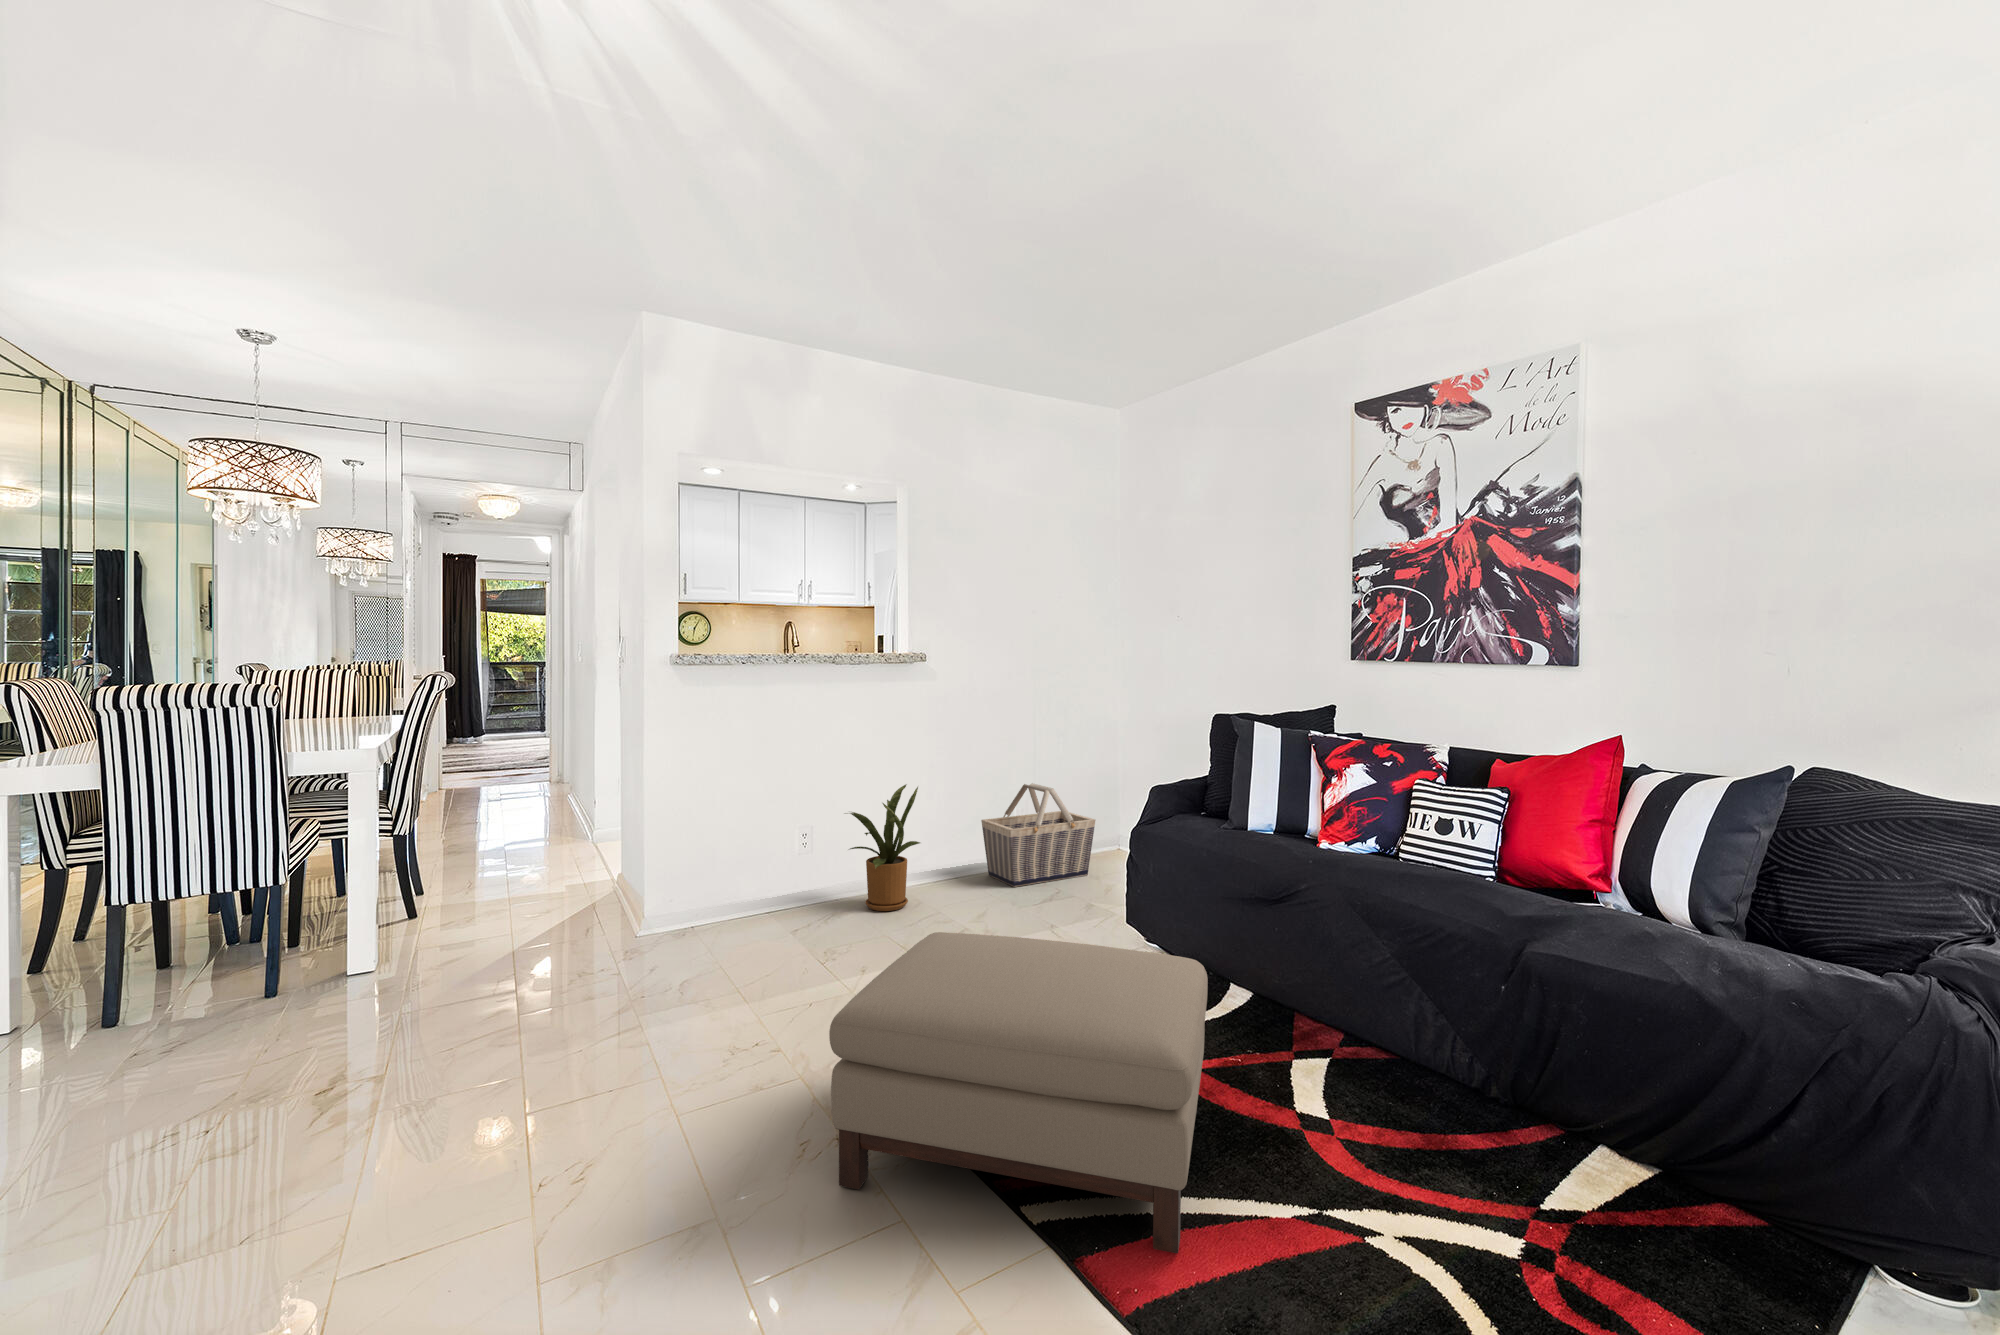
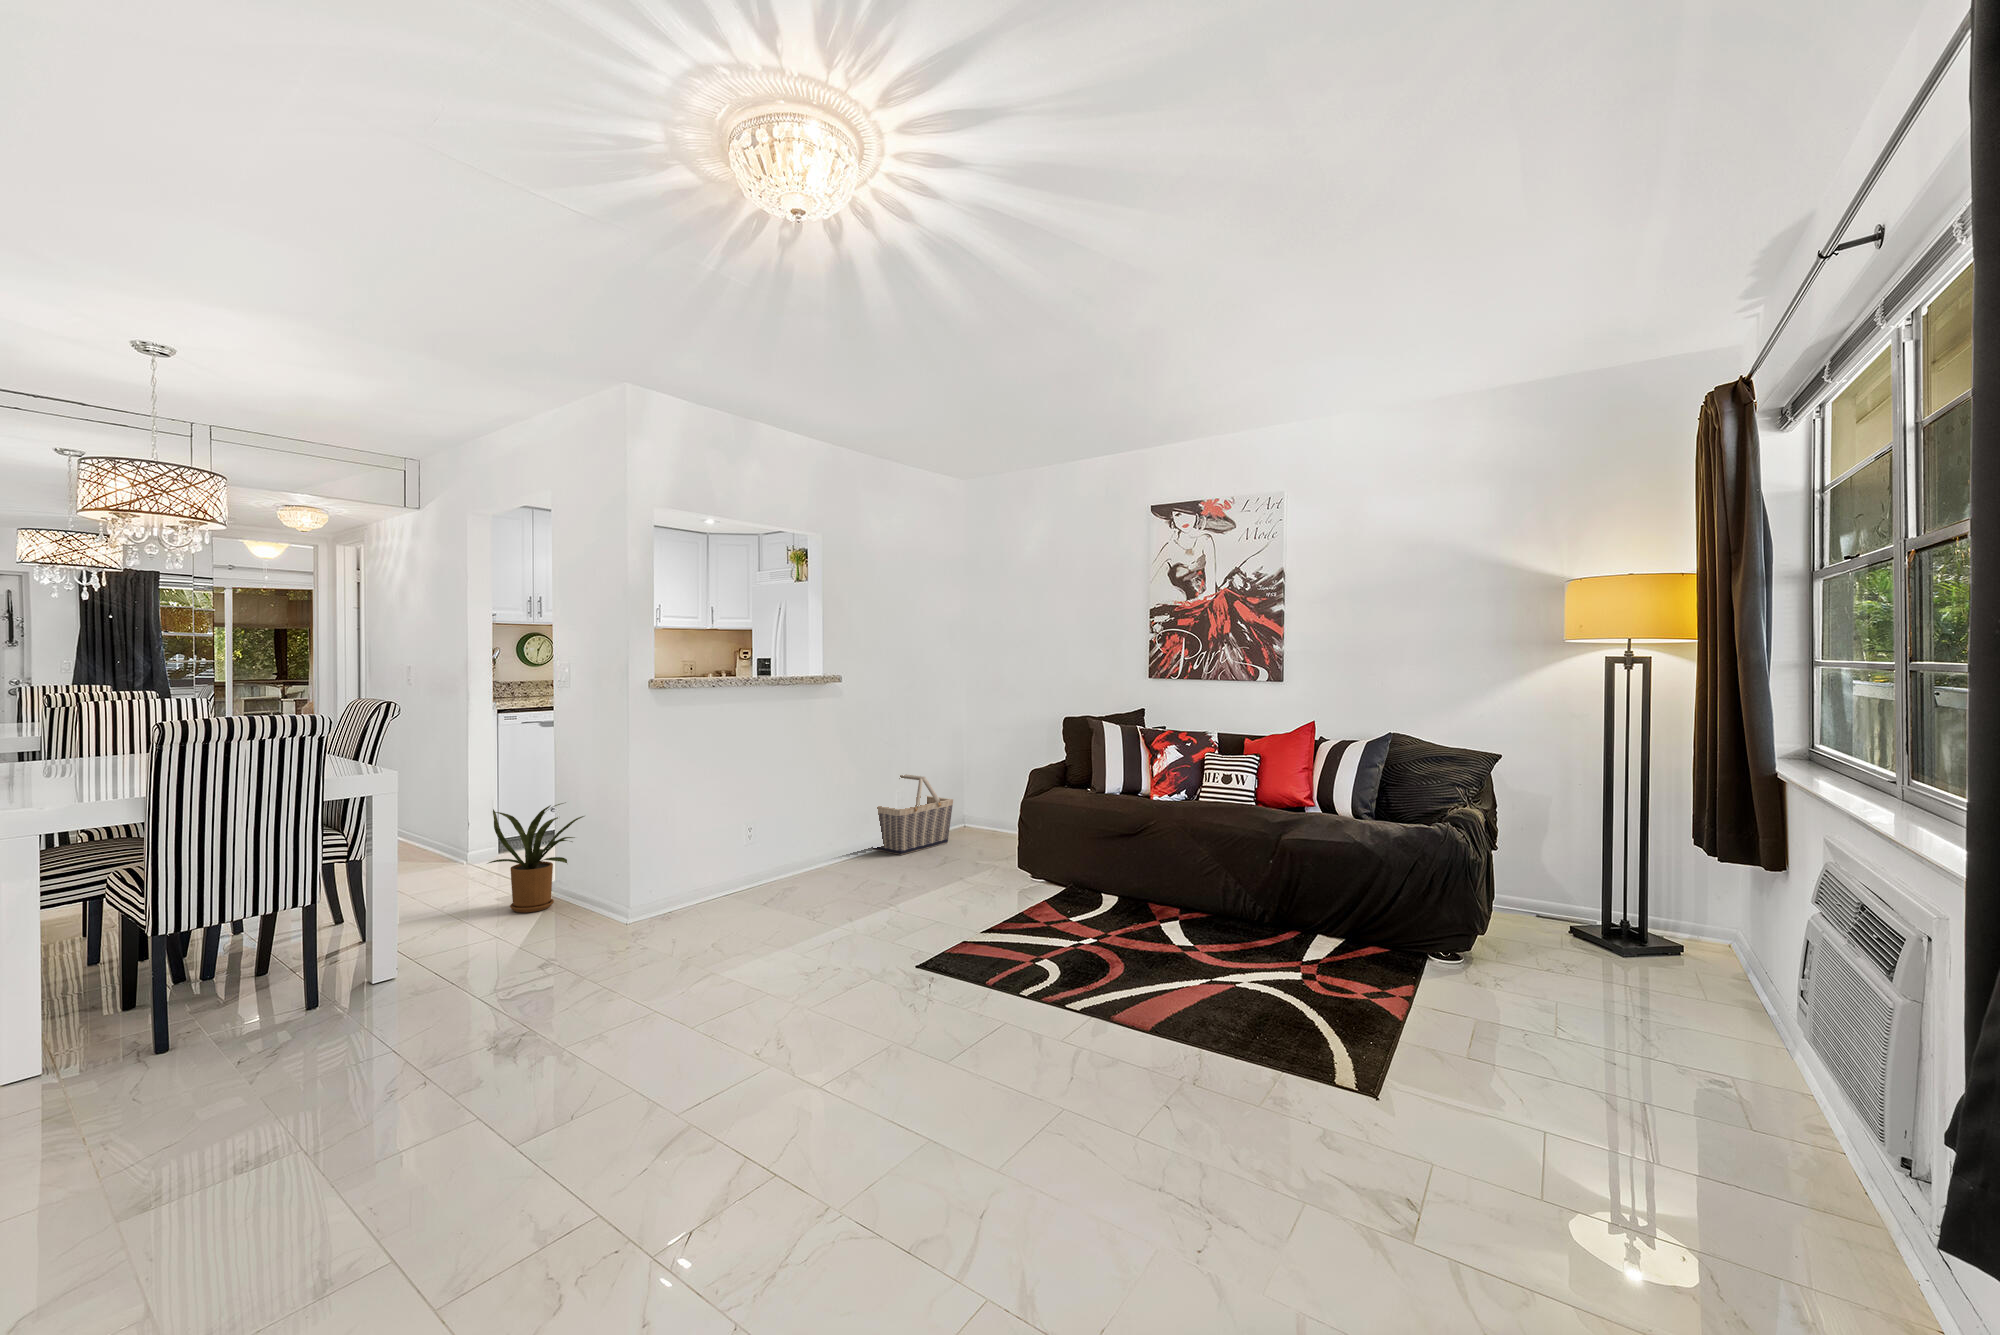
house plant: present [850,785,920,911] -> present [489,803,584,913]
ottoman: present [829,932,1208,1253] -> none [949,862,1165,1009]

